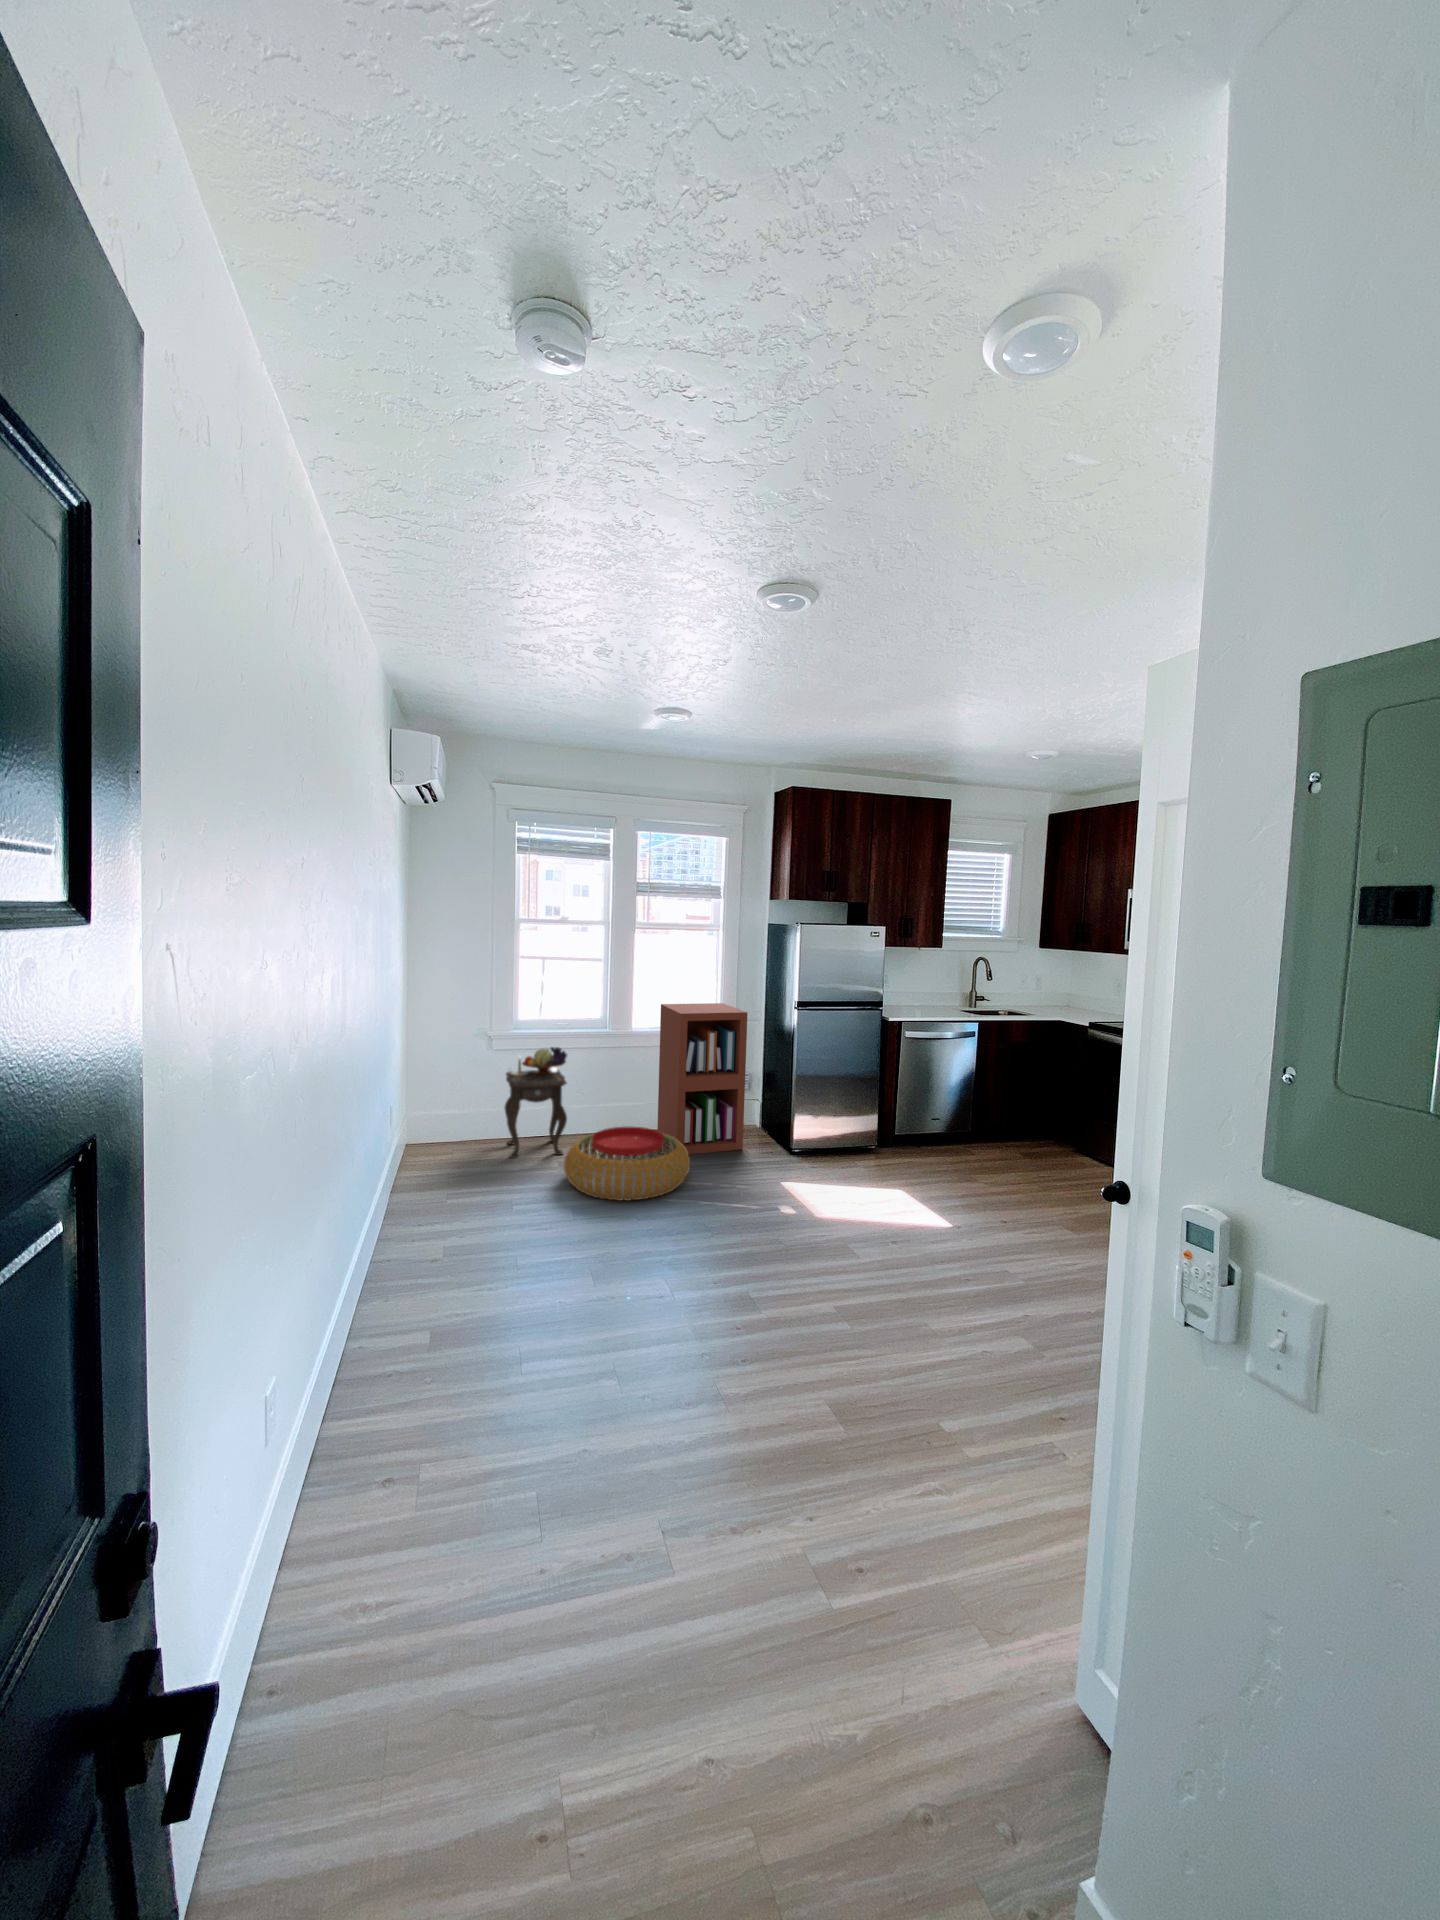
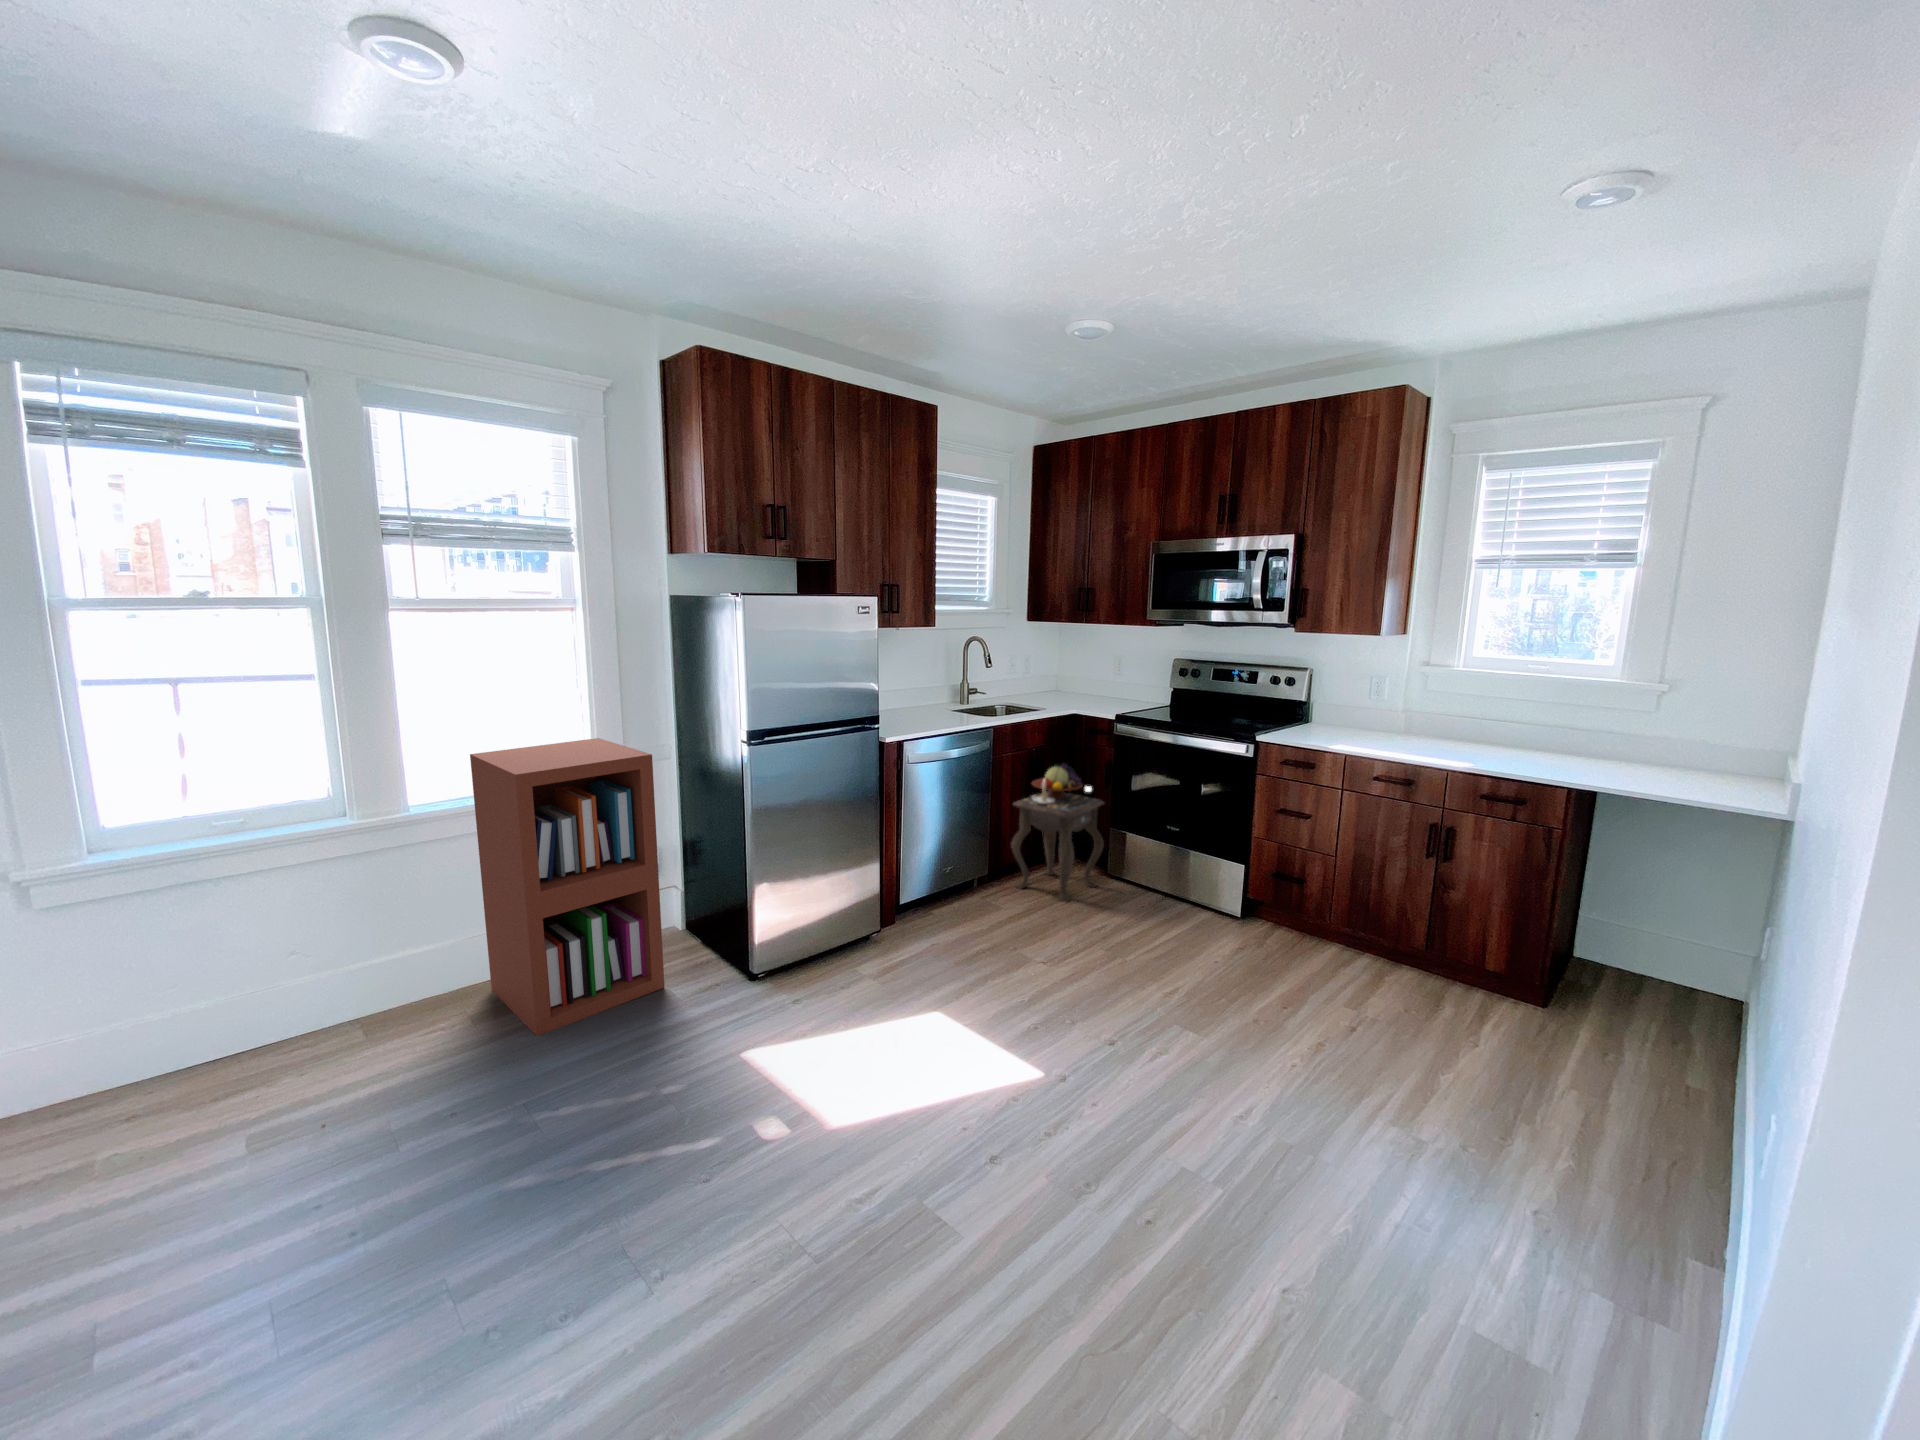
side table: present [505,1047,567,1158] -> present [1011,764,1104,902]
pouf: present [564,1127,690,1201] -> none [237,1019,571,1244]

